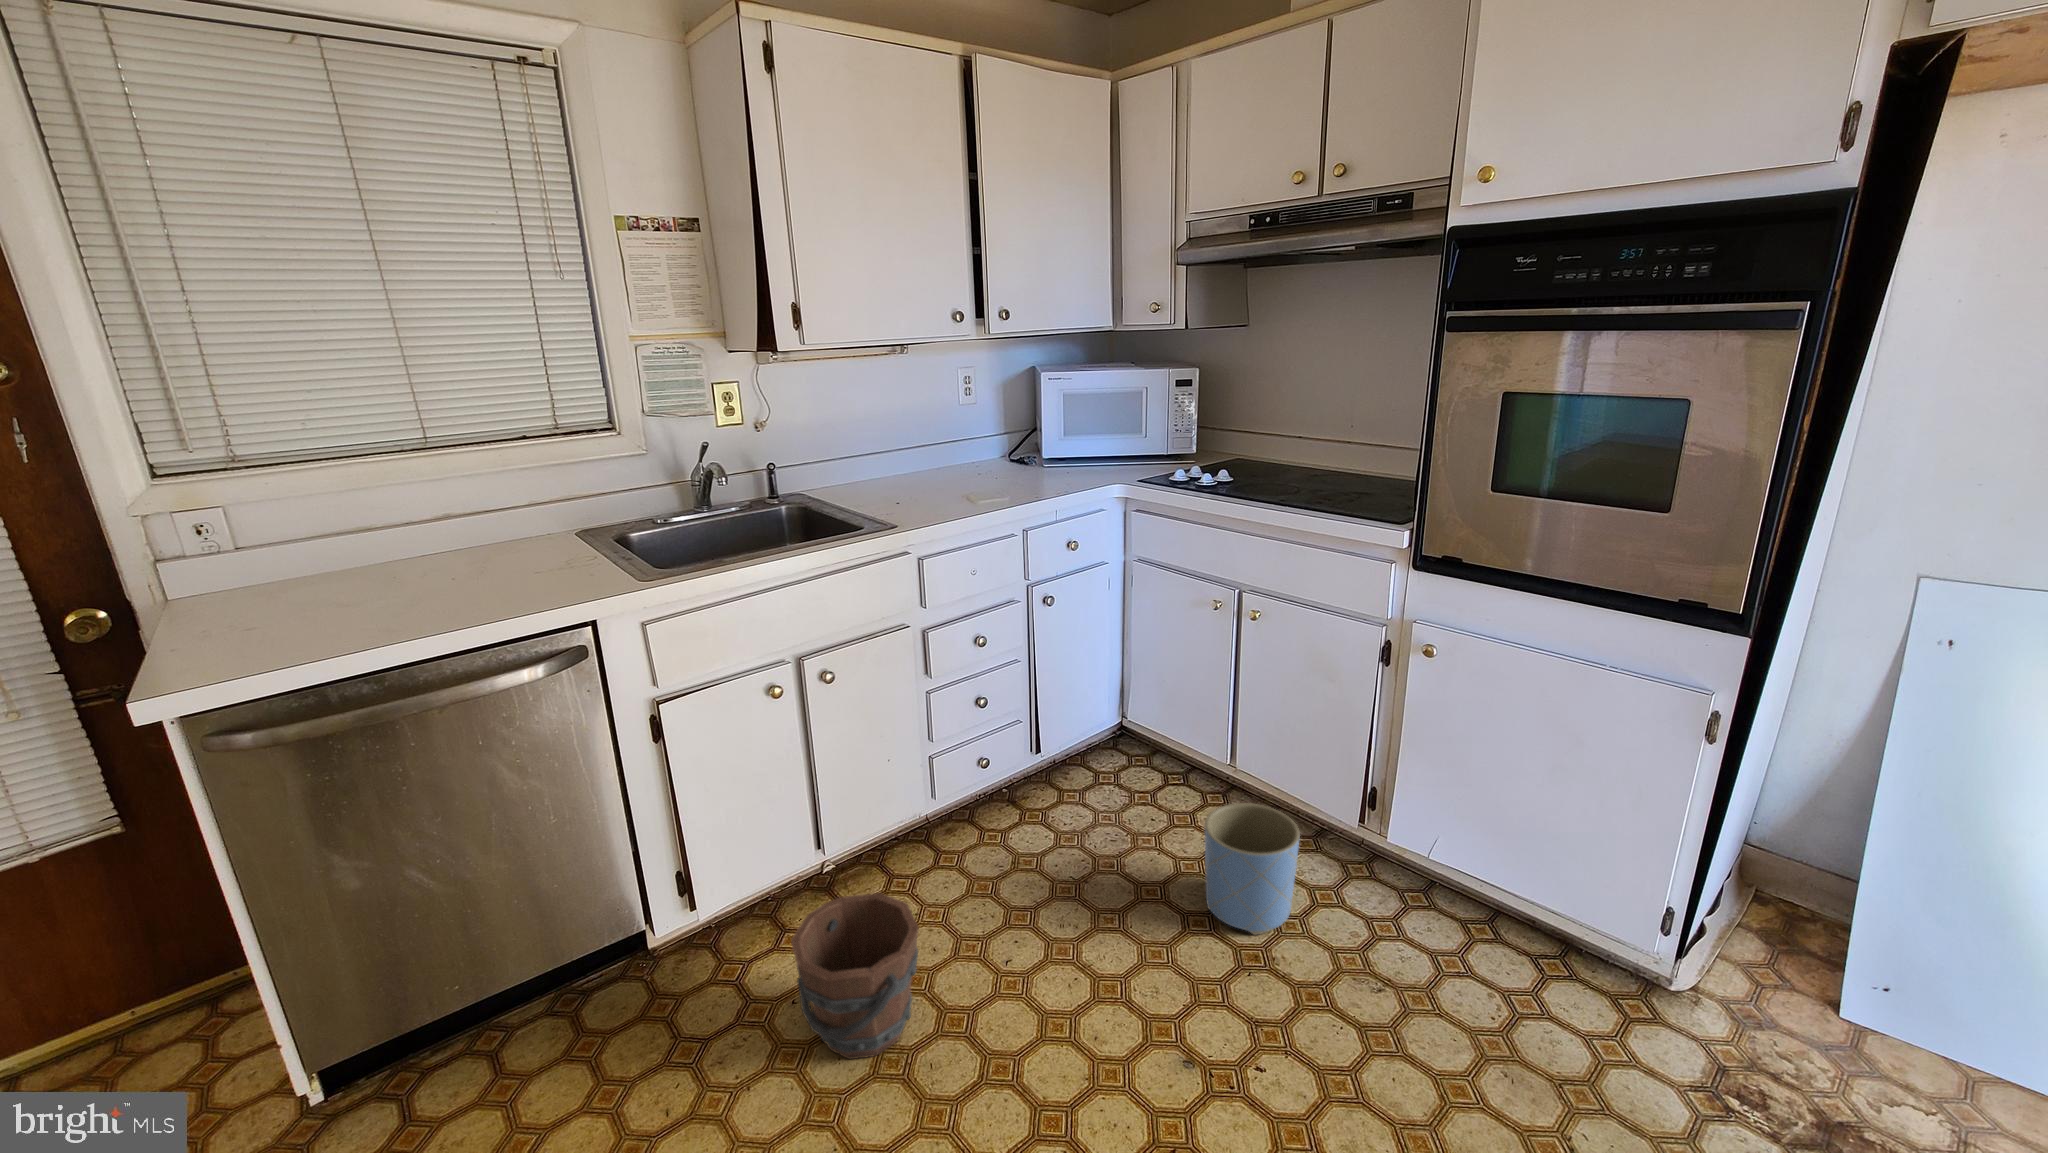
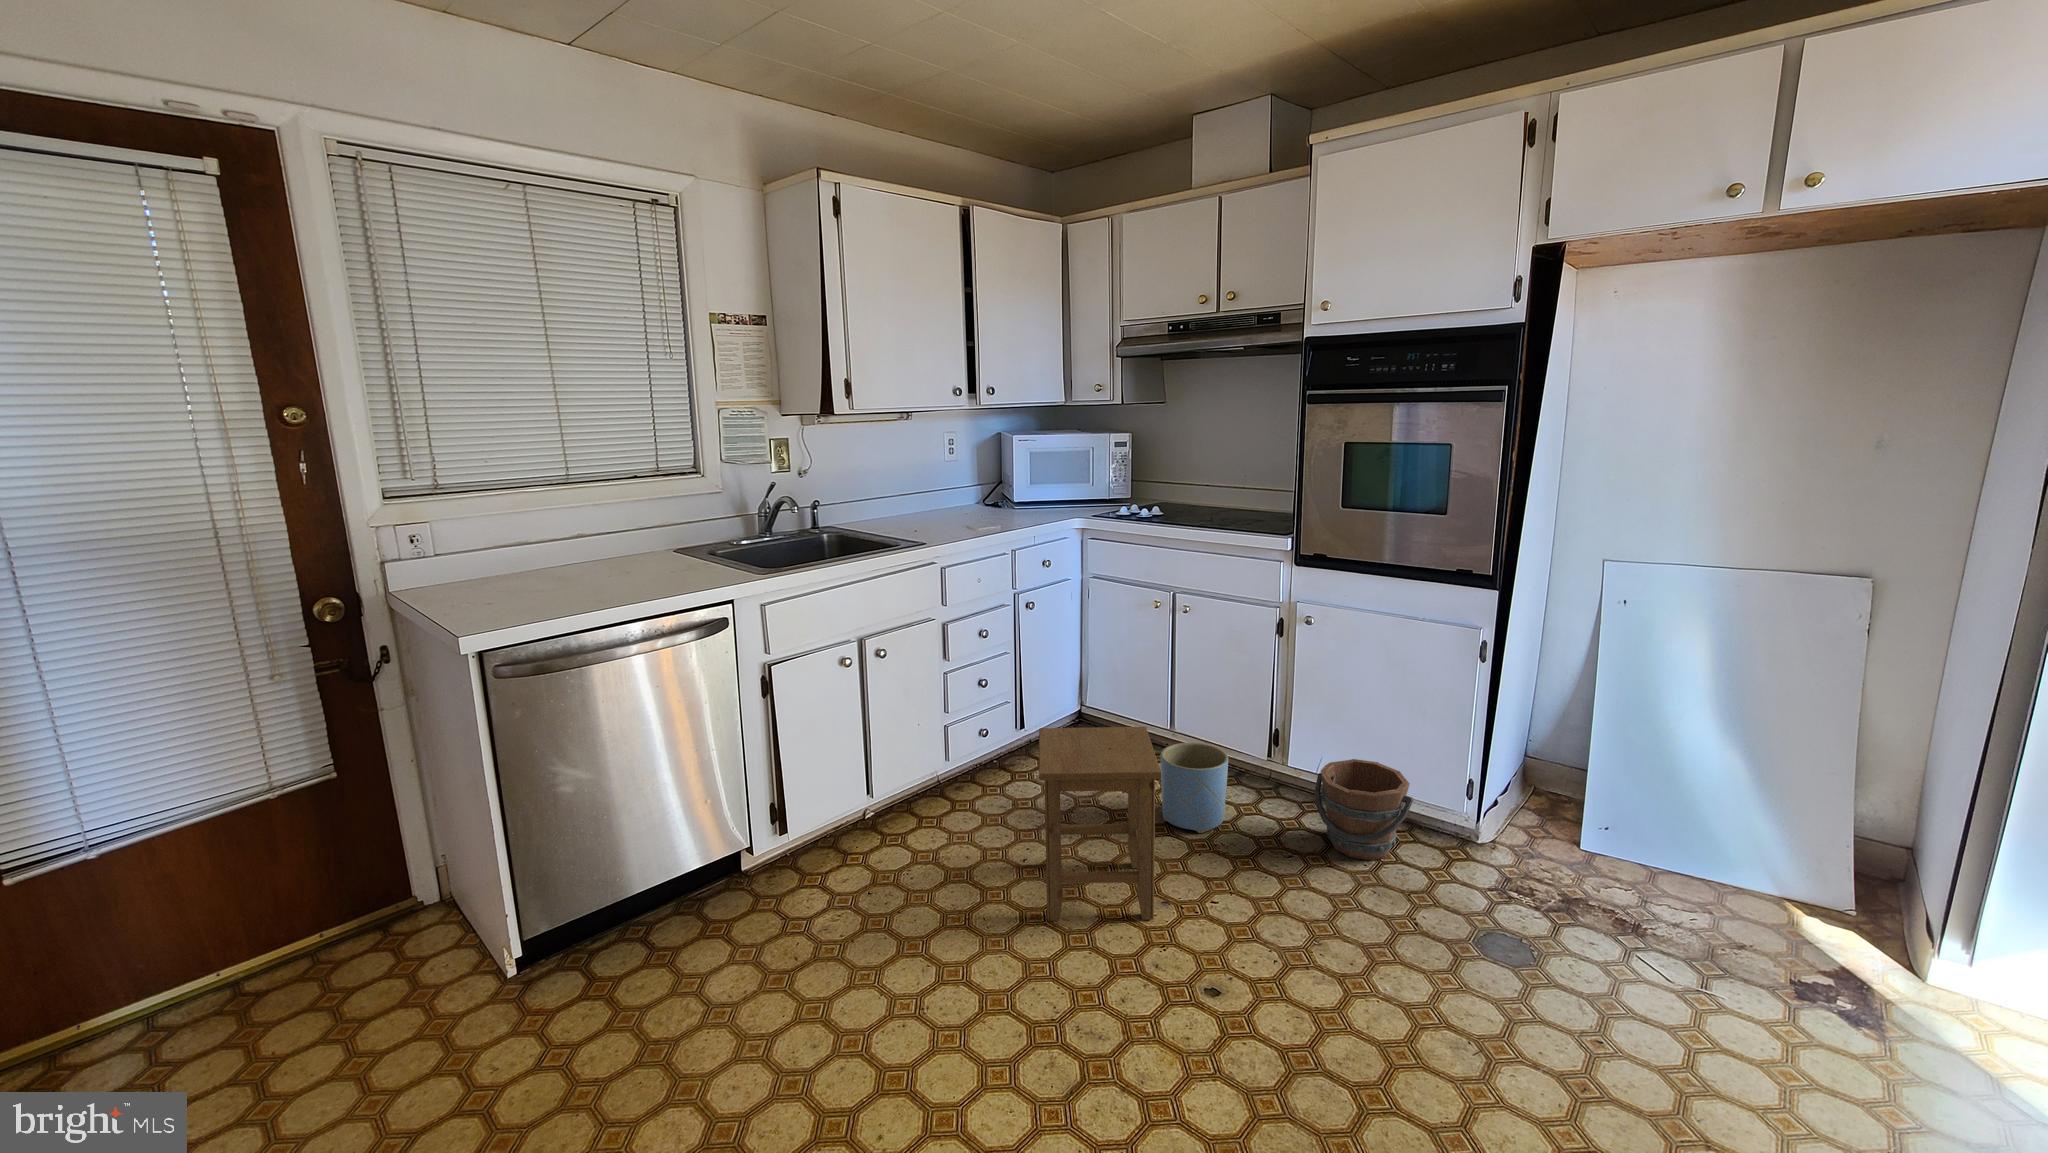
stool: none [998,799,1179,1096] -> present [1039,727,1161,921]
bucket: present [791,893,919,1059] -> present [1315,759,1414,860]

